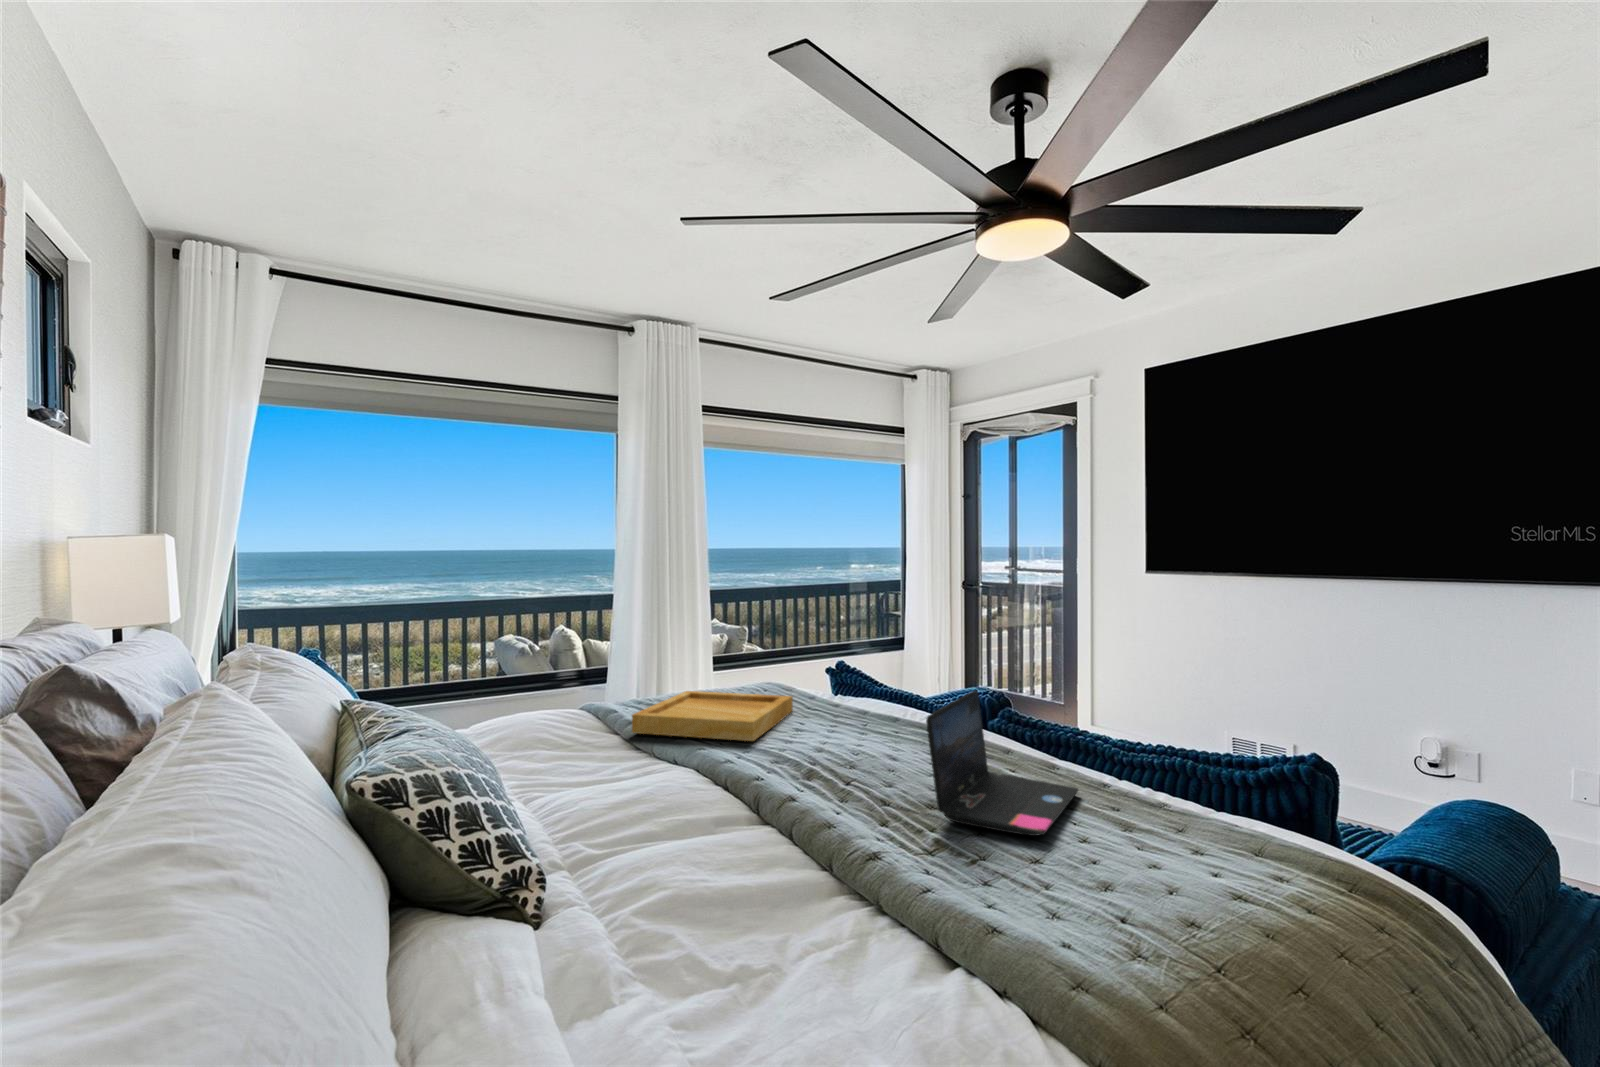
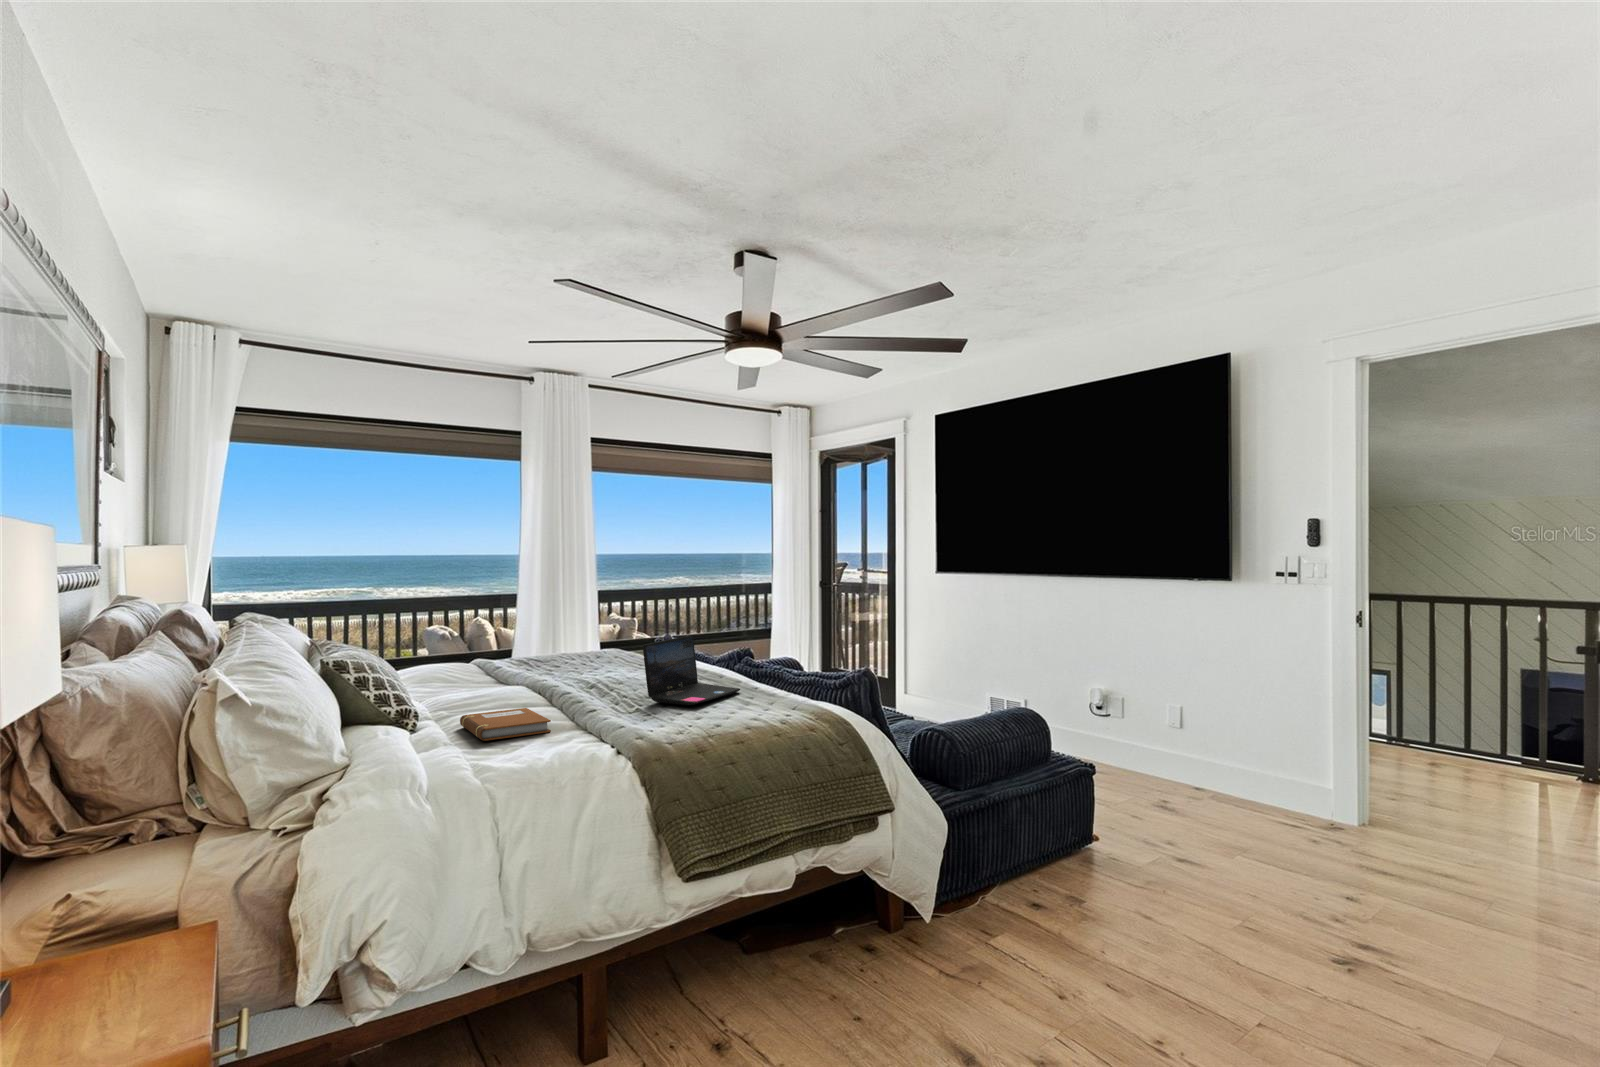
tray: present [632,691,793,741] -> none [497,650,613,675]
notebook: none [620,843,811,956] -> present [460,708,551,741]

